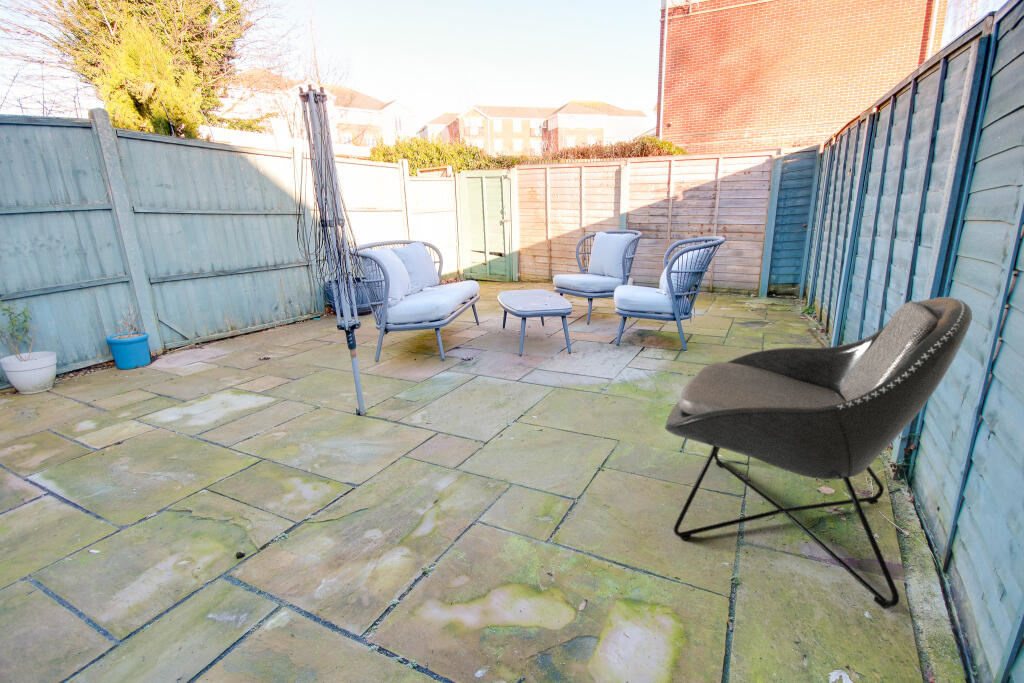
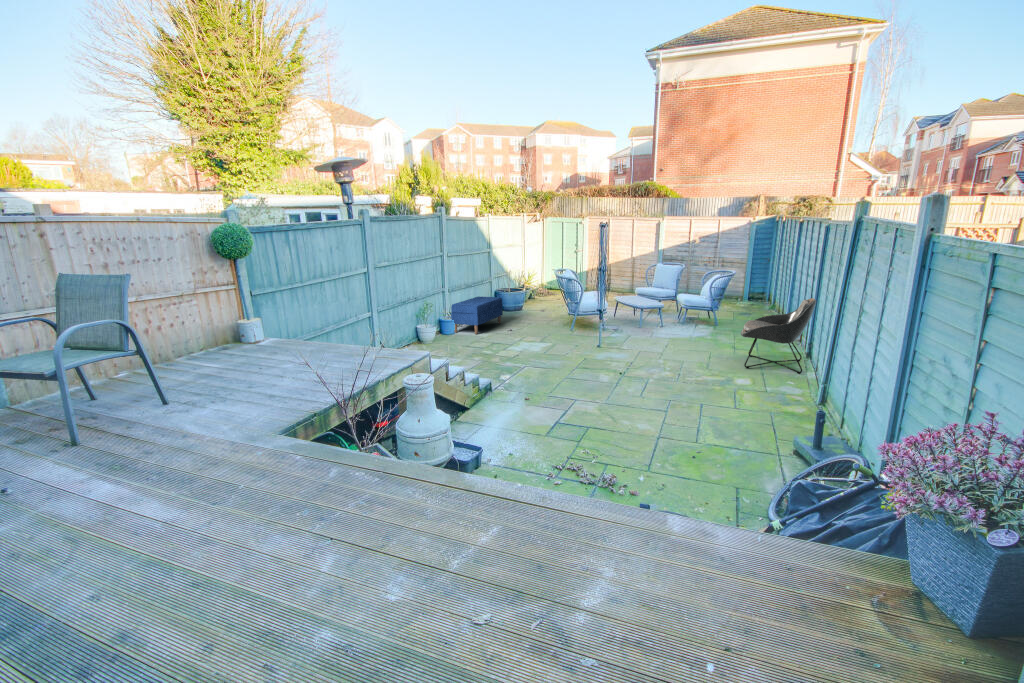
bench: none [165,286,302,358] -> present [451,297,503,334]

